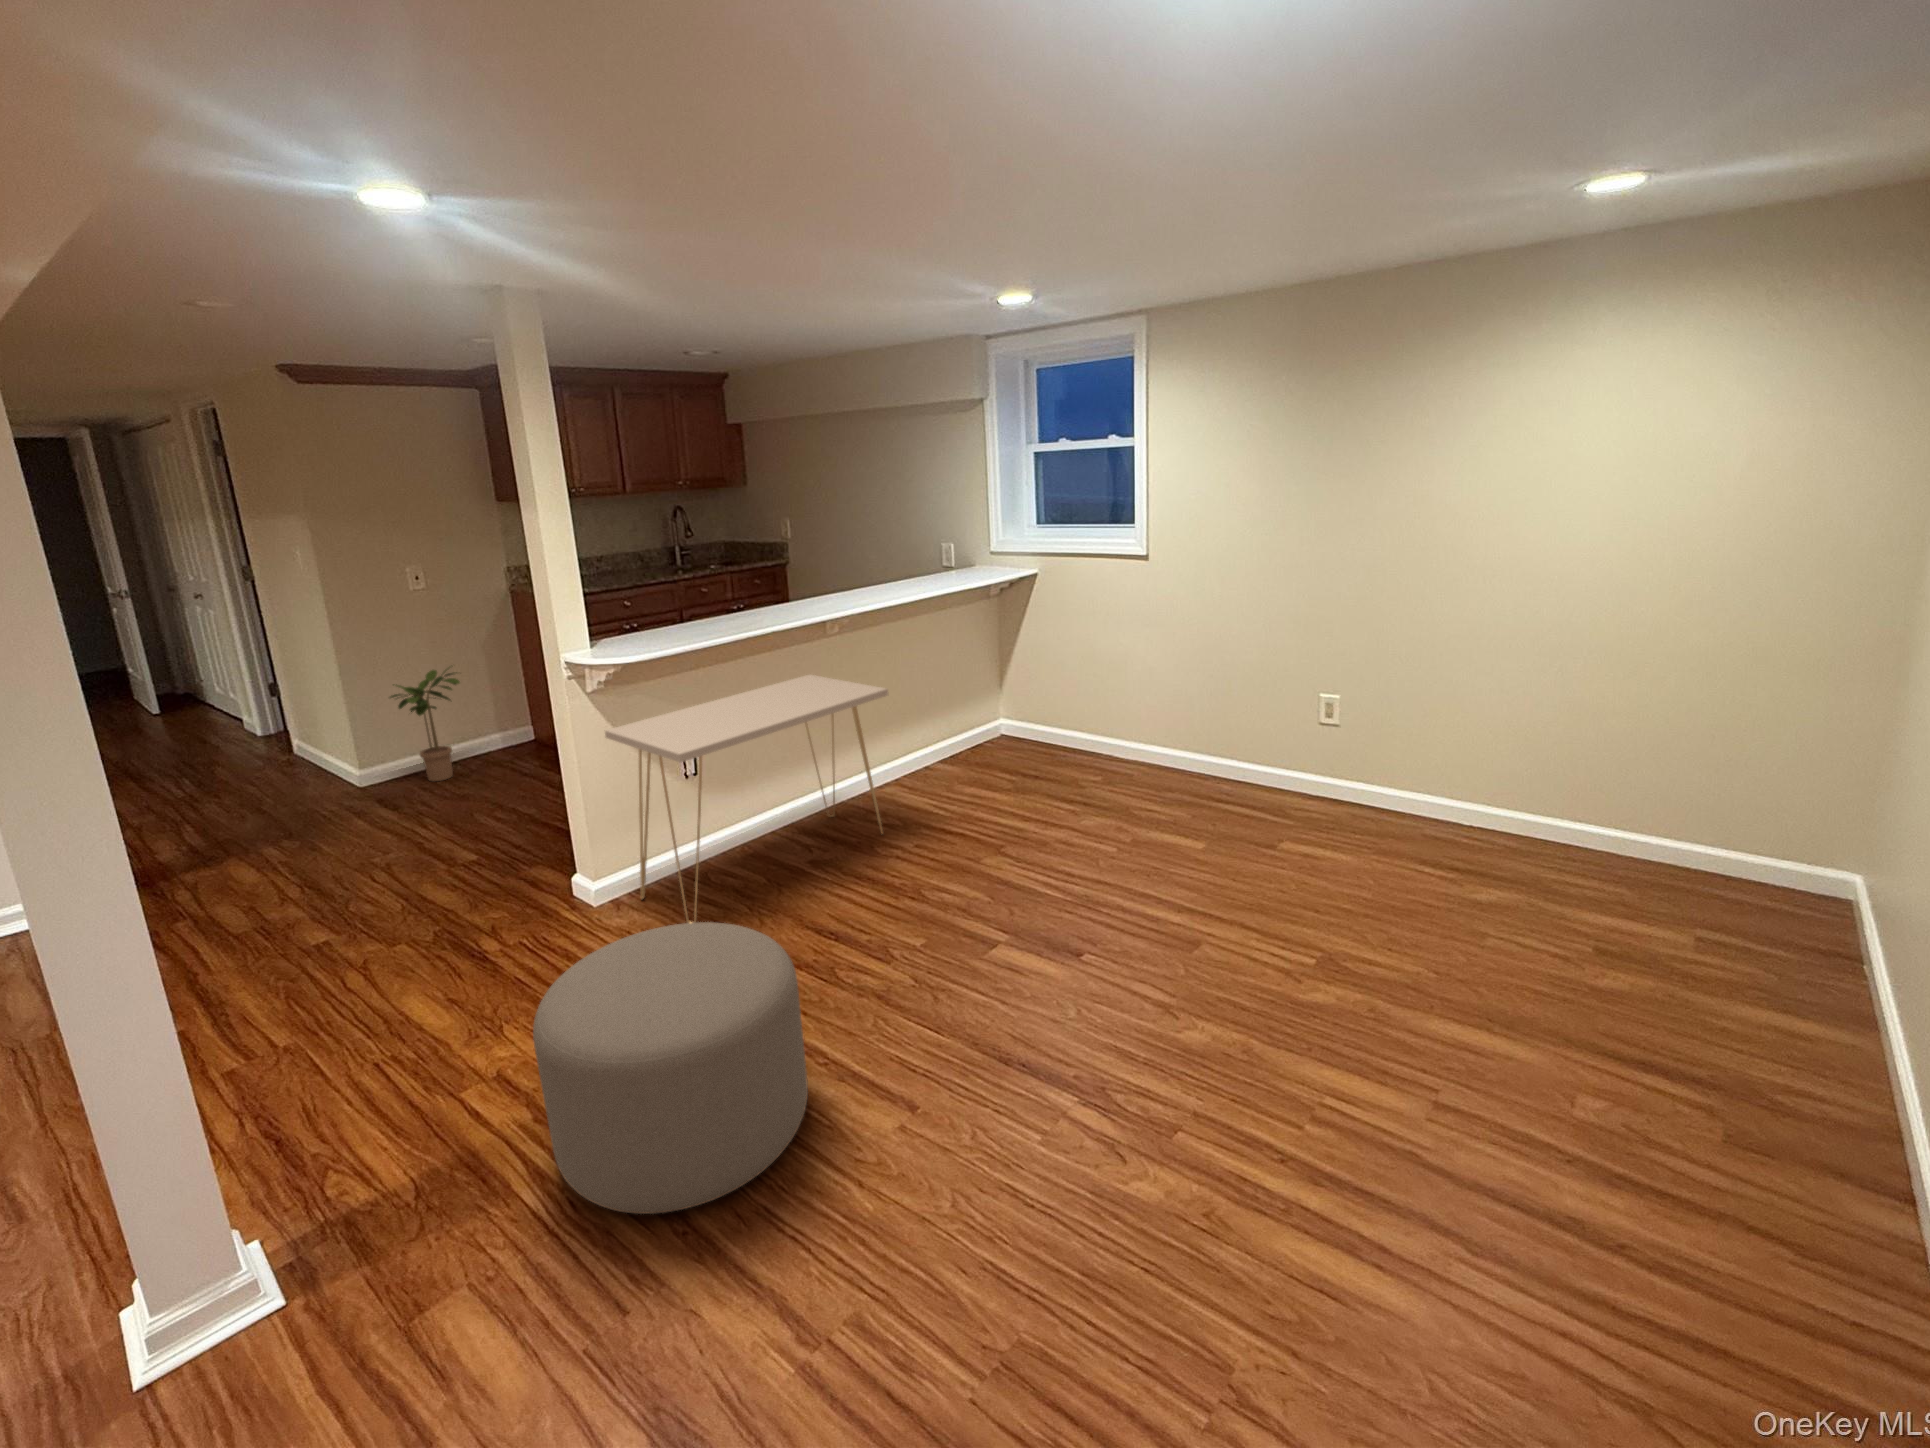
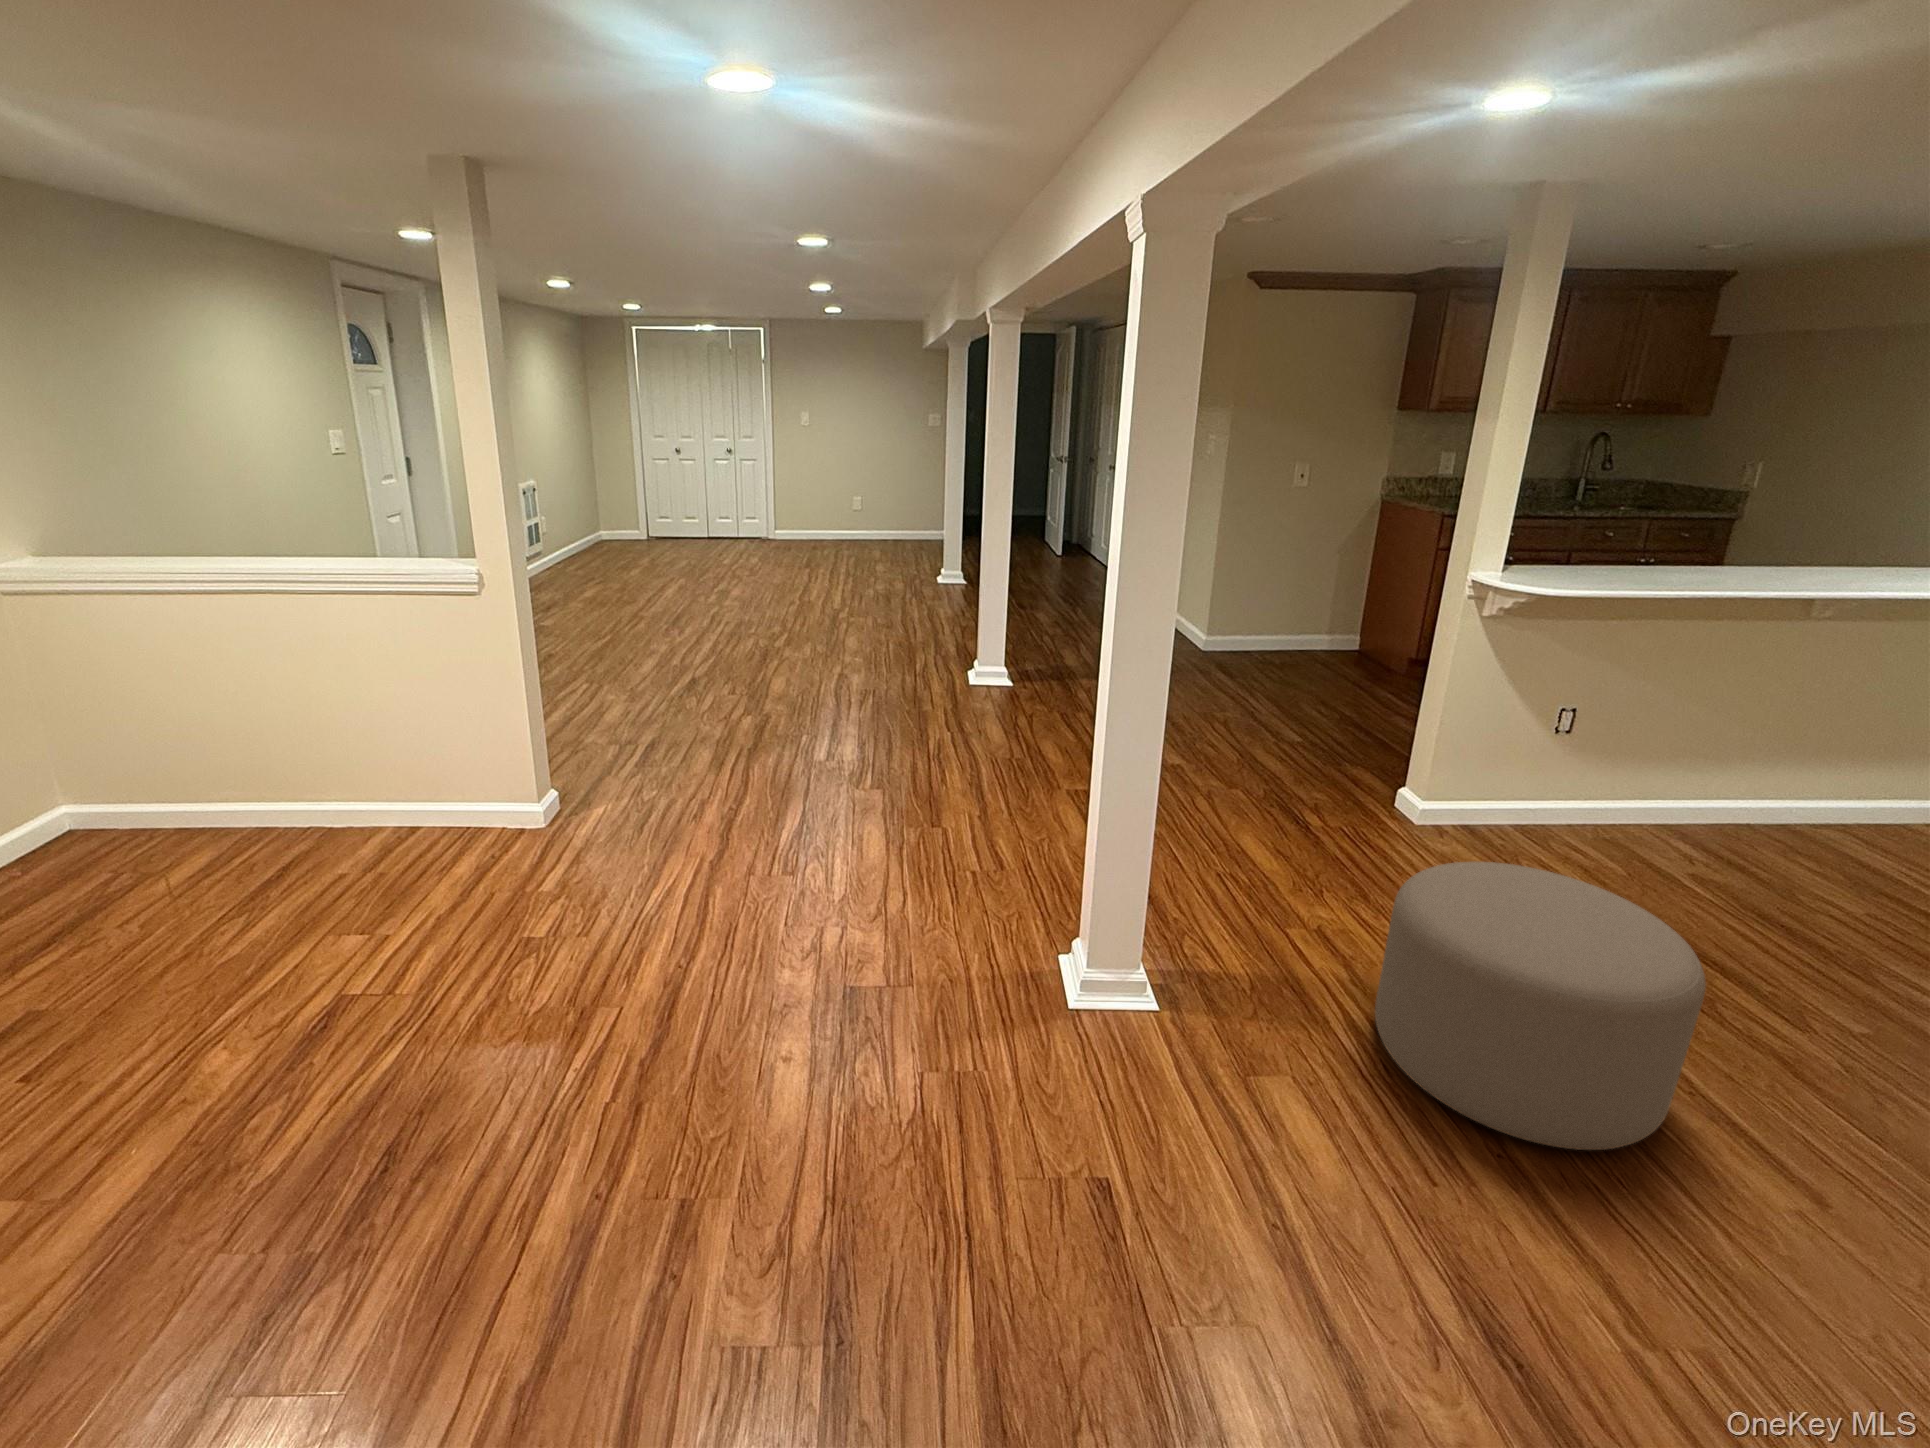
potted plant: present [390,667,460,781] -> none [1251,561,1317,664]
console table: present [605,675,888,923] -> none [1468,658,1911,885]

